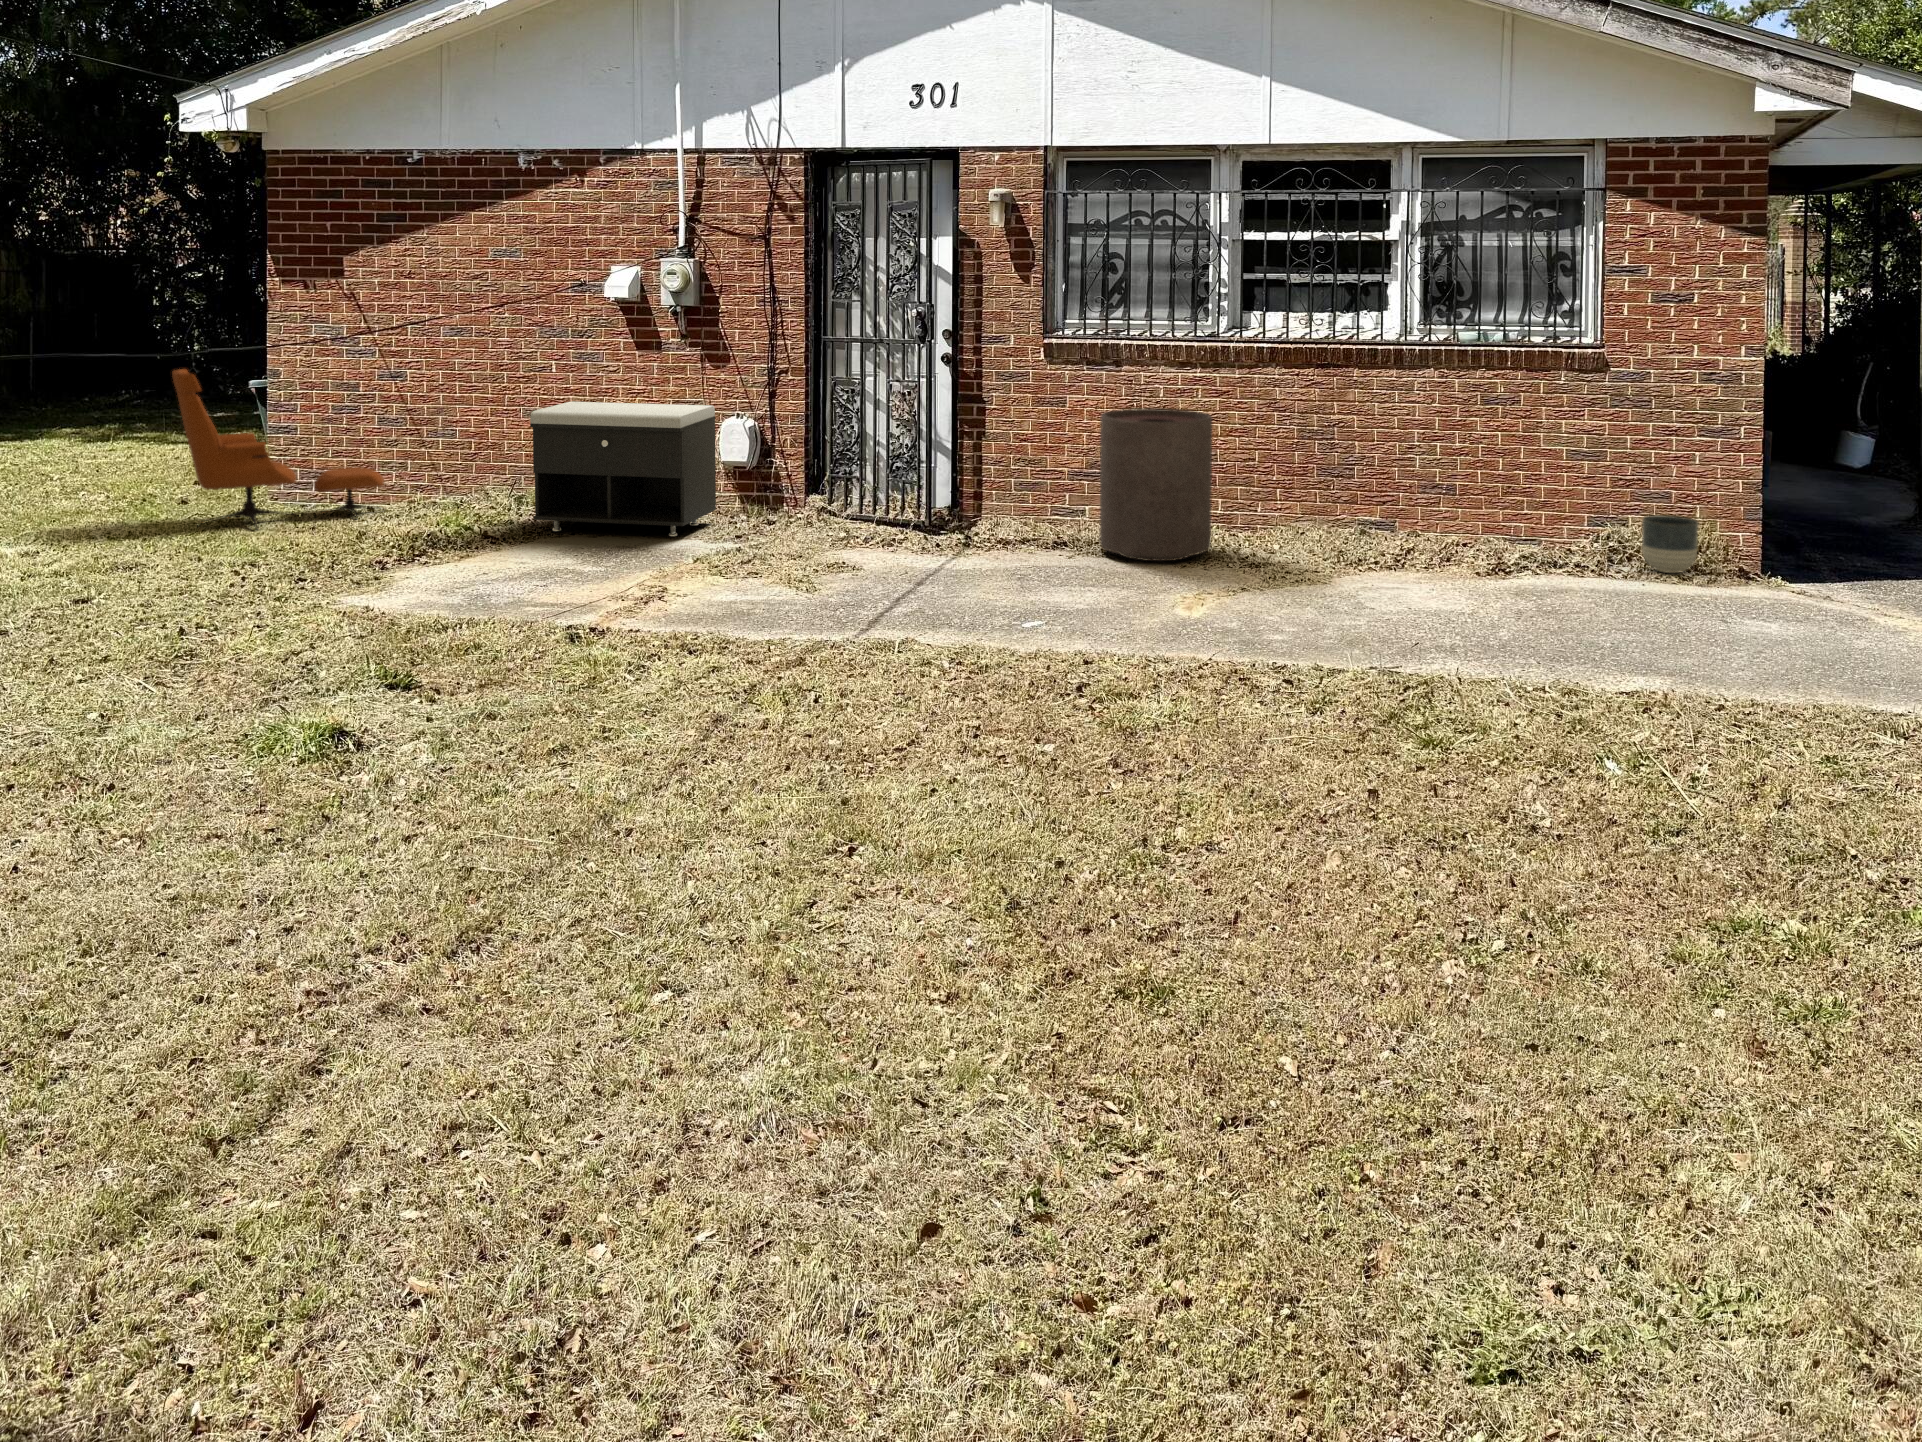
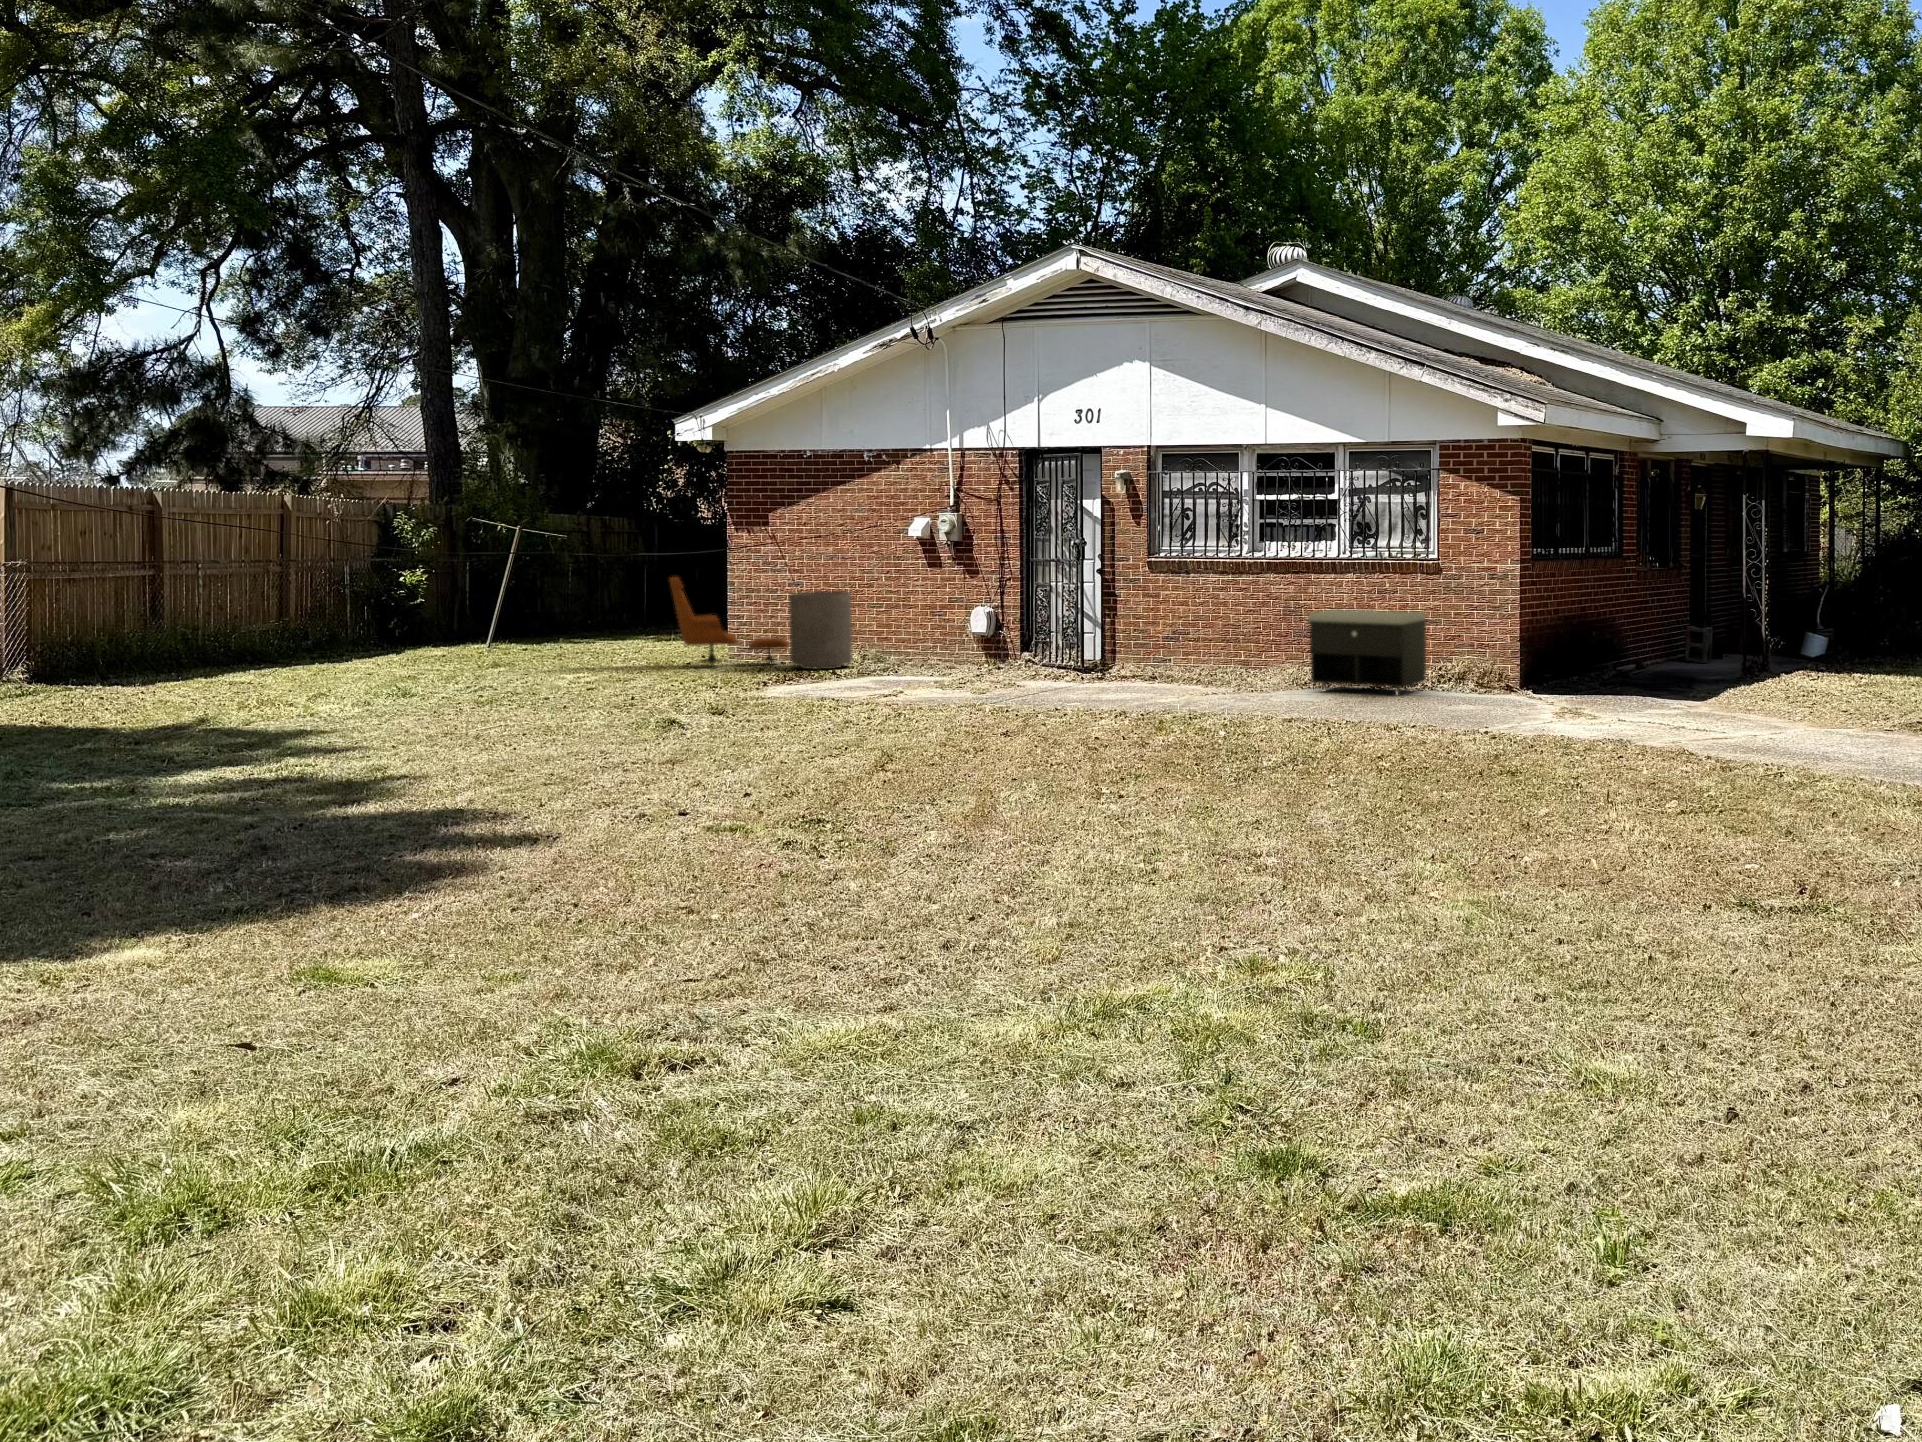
storage bench: present [530,402,716,536] -> present [1308,609,1426,695]
trash can: present [1100,408,1212,561] -> present [789,591,853,669]
planter: present [1642,515,1699,573] -> none [1452,662,1482,694]

